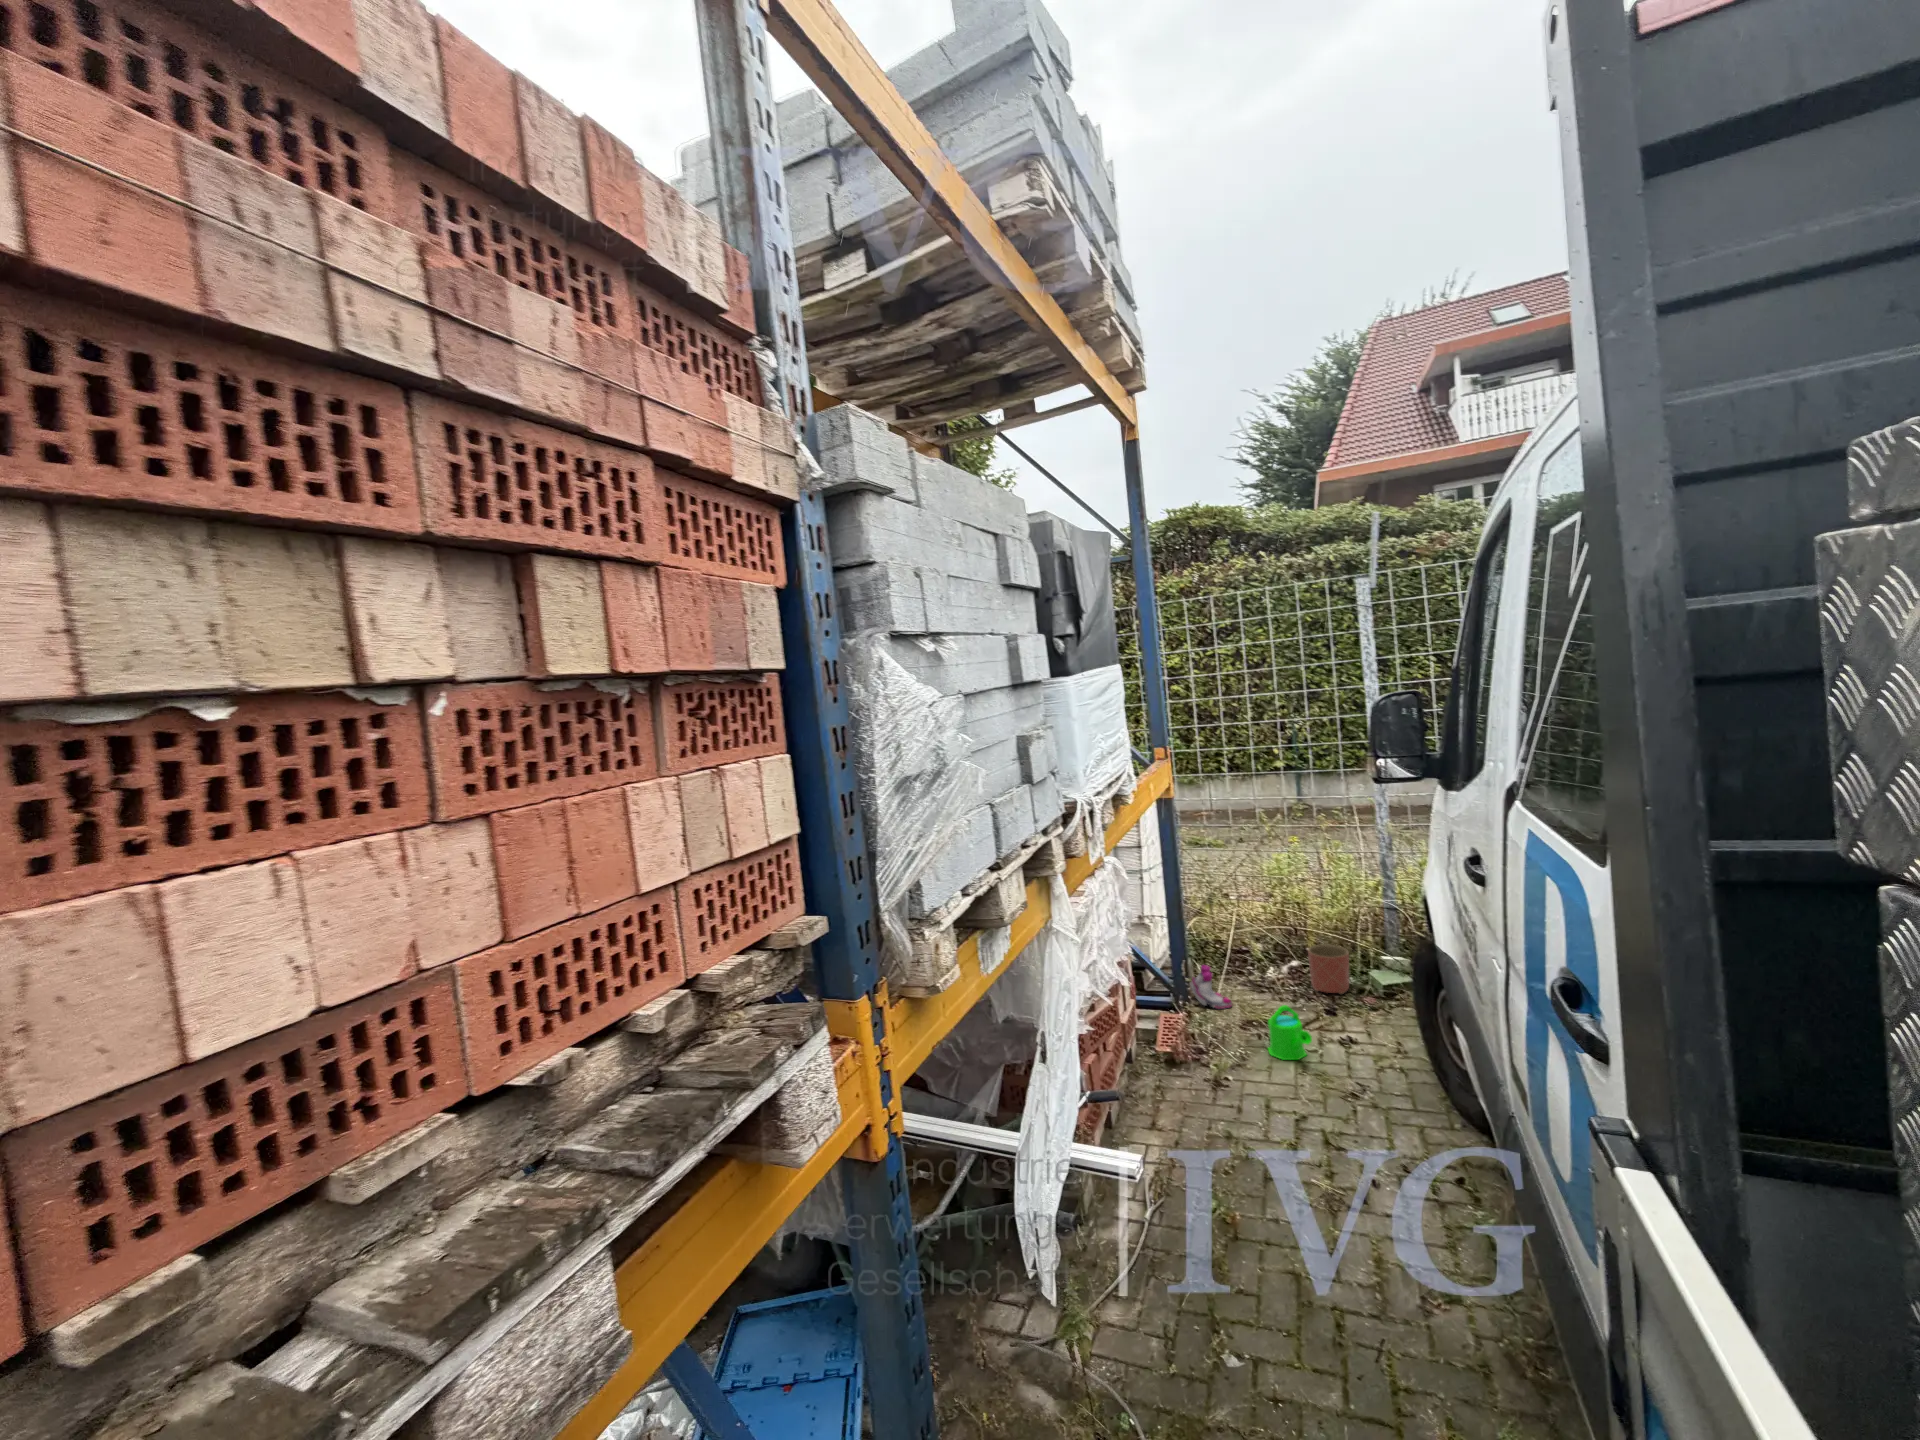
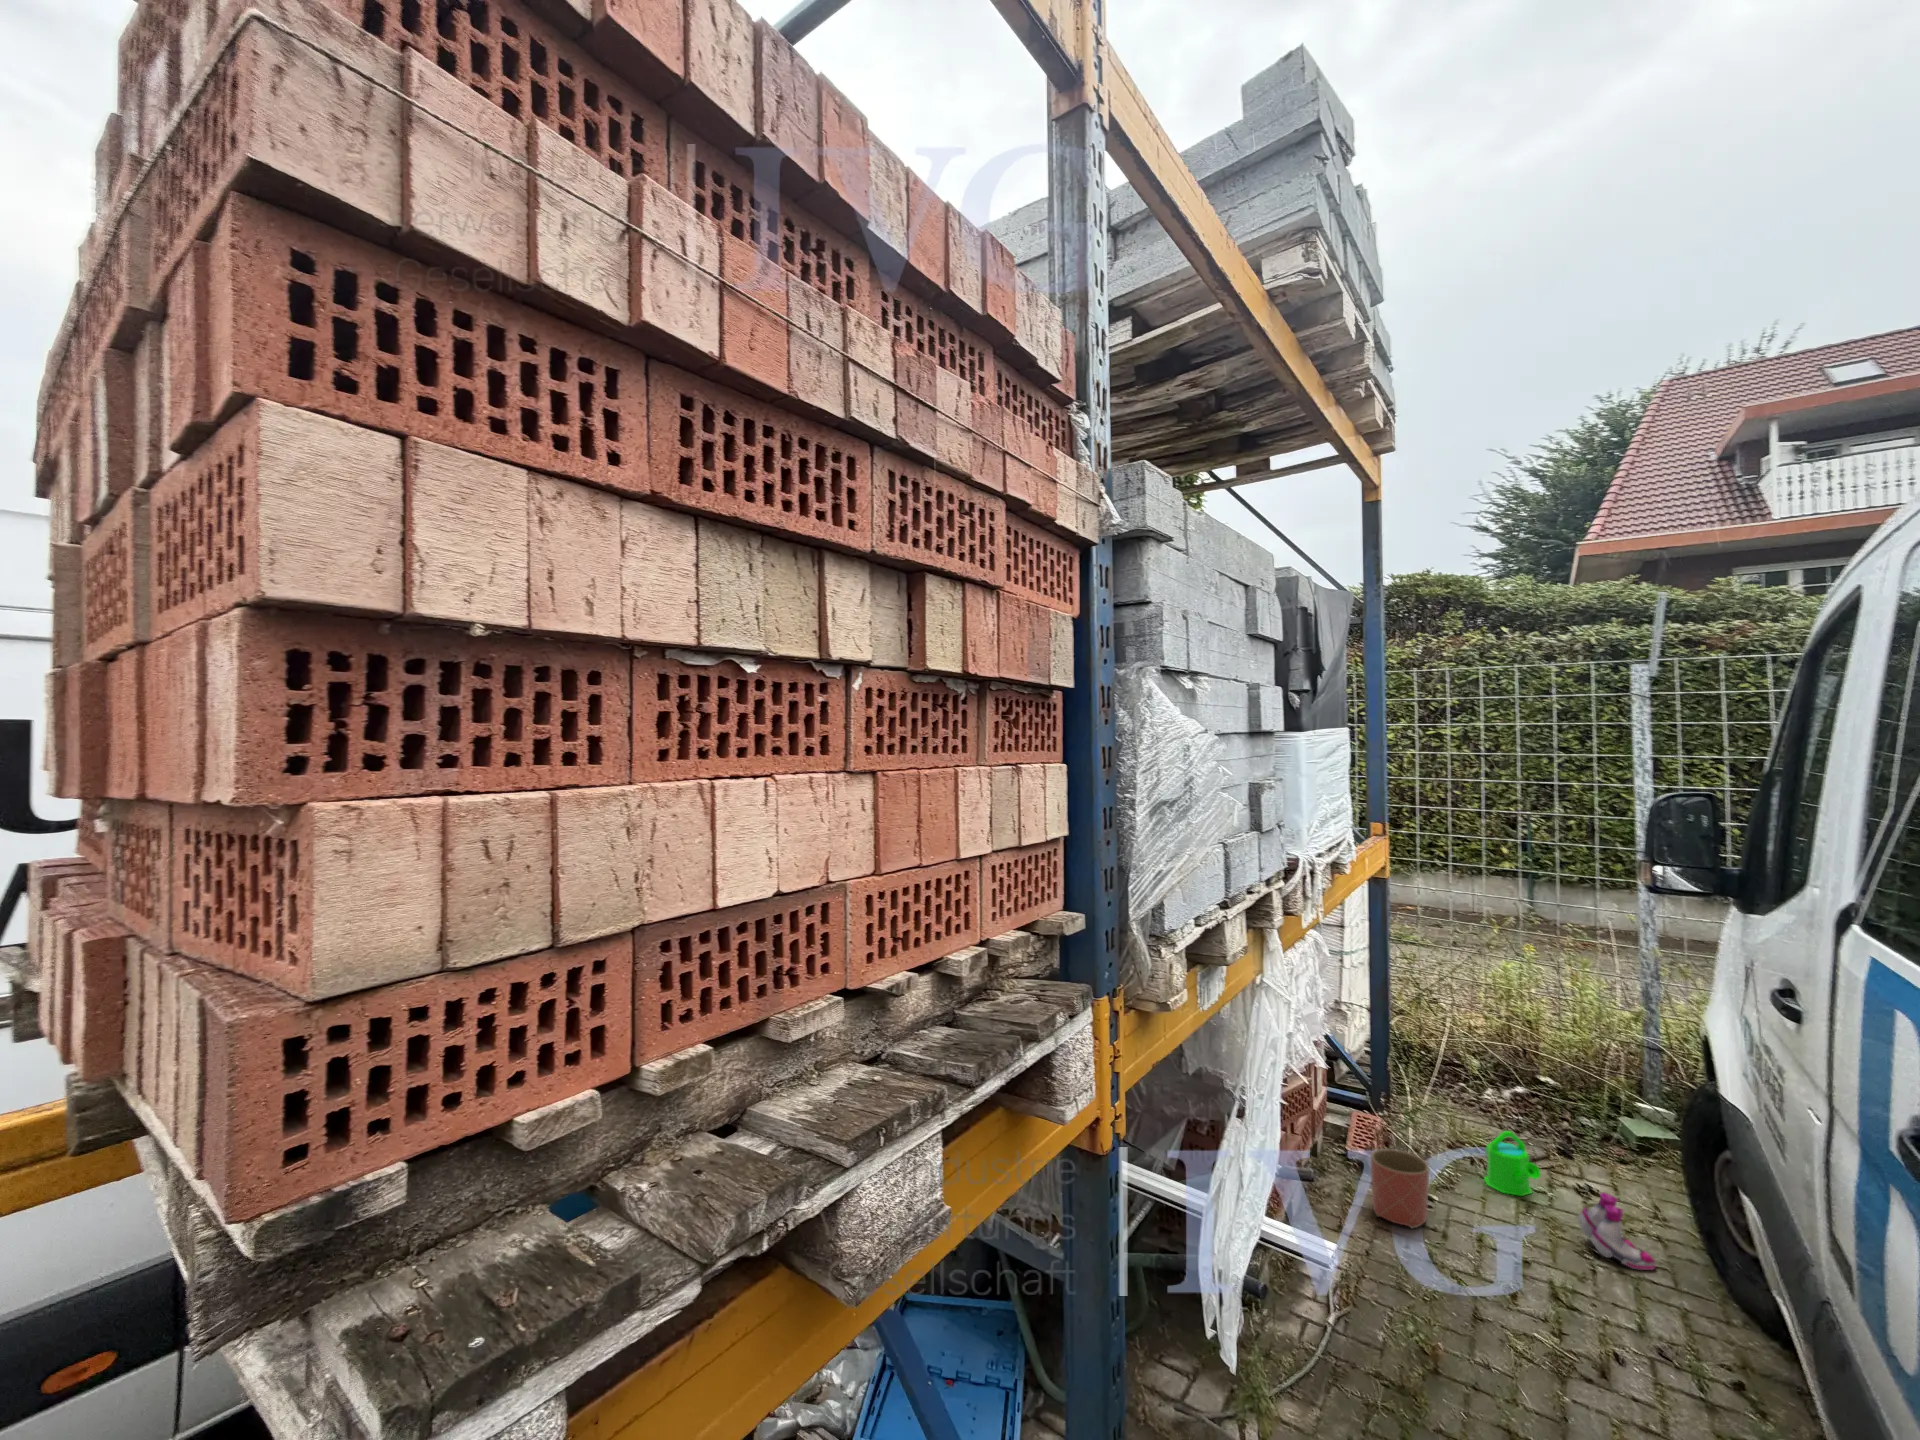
planter: present [1308,944,1349,994] -> present [1371,1149,1429,1228]
boots: present [1190,965,1232,1009] -> present [1578,1192,1656,1270]

